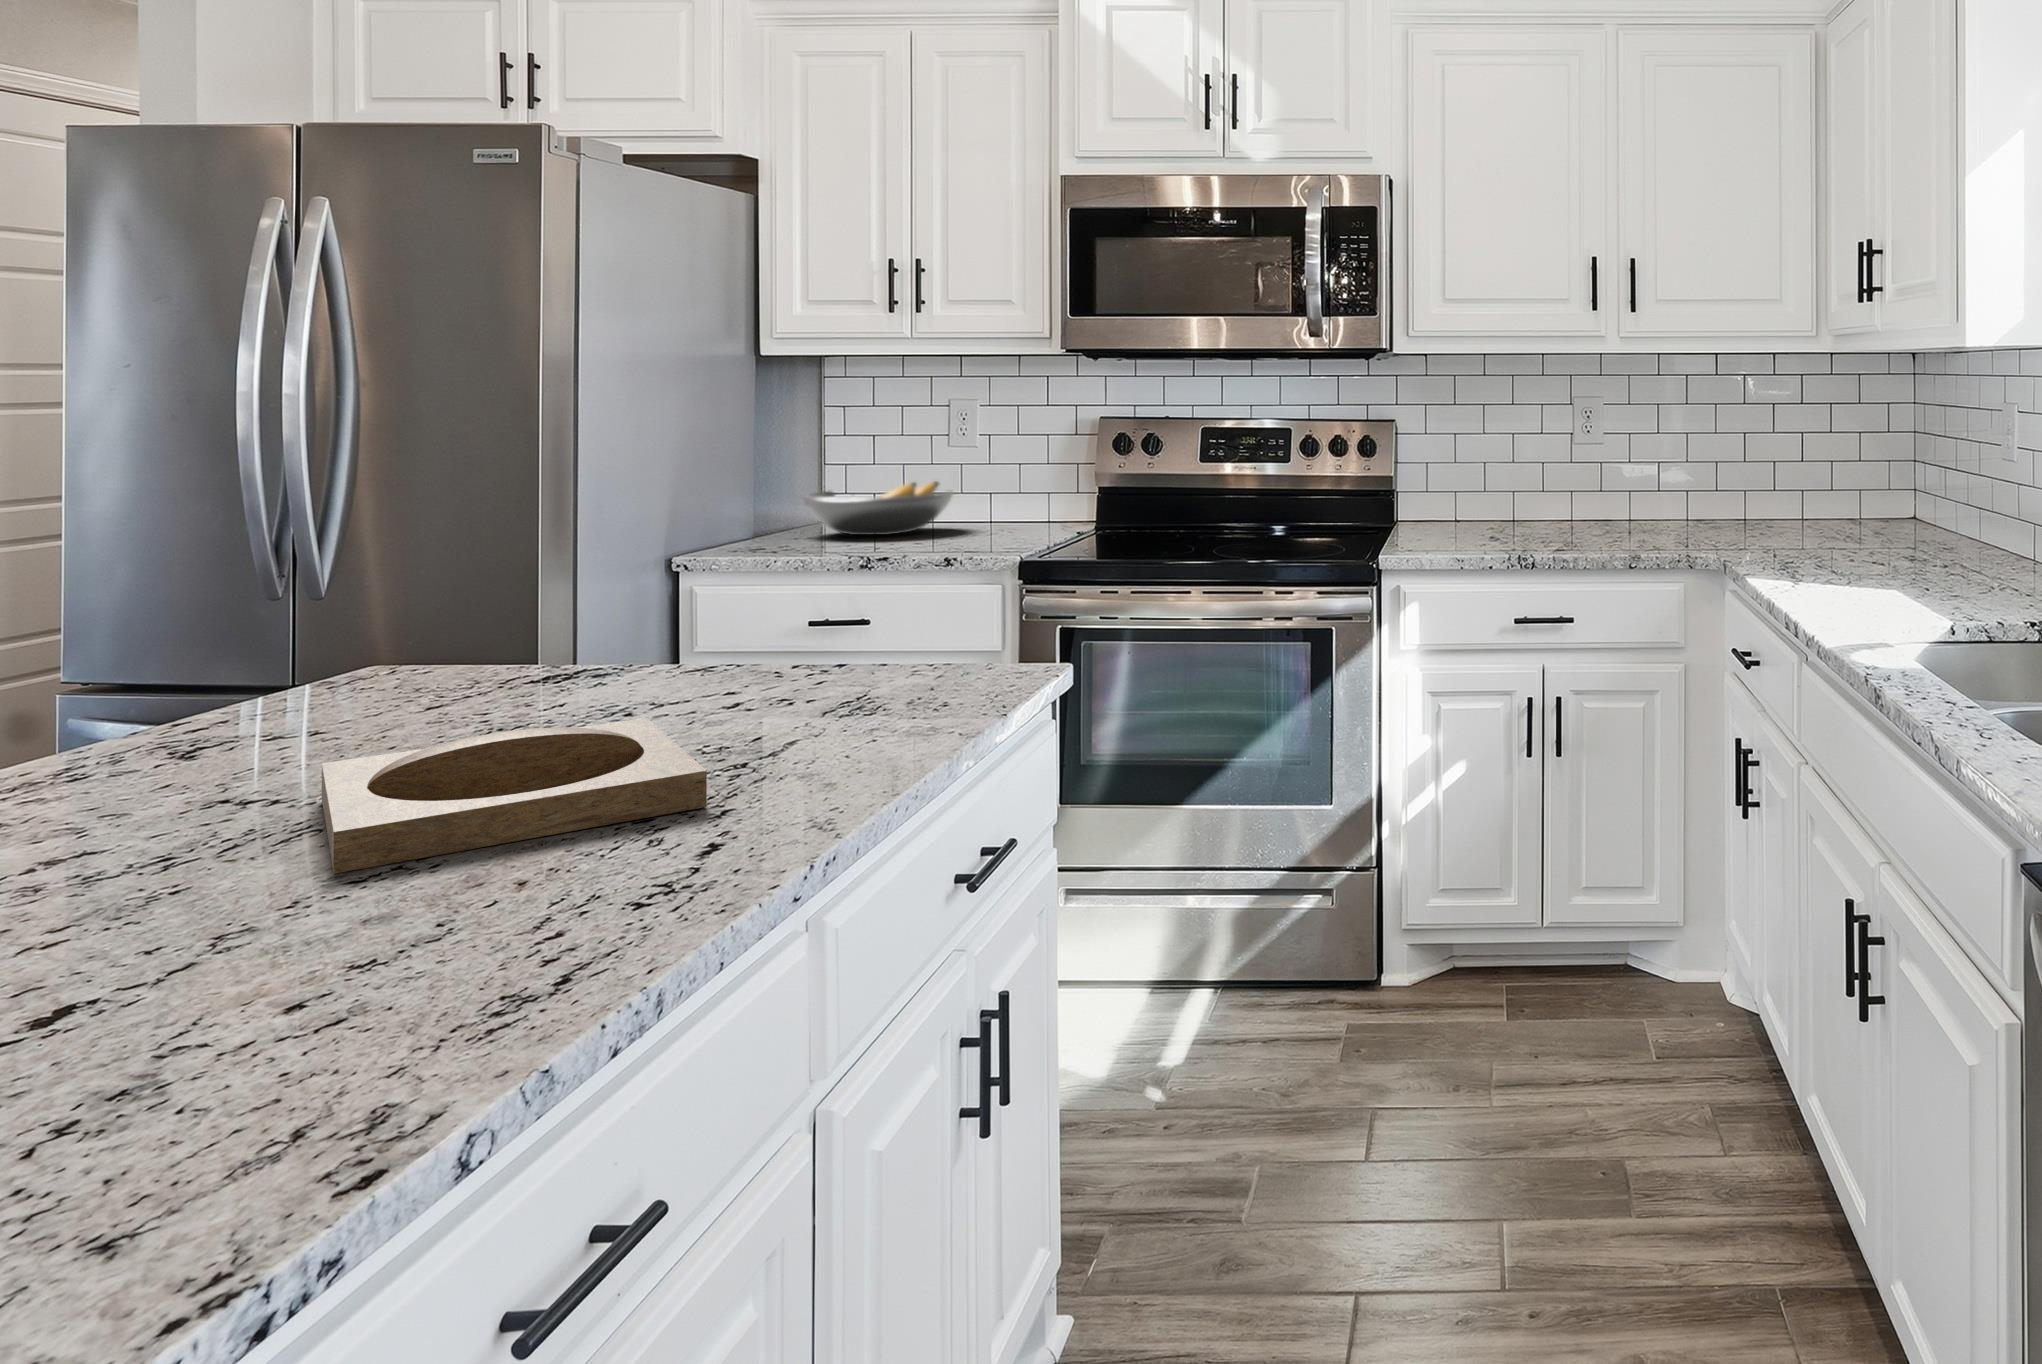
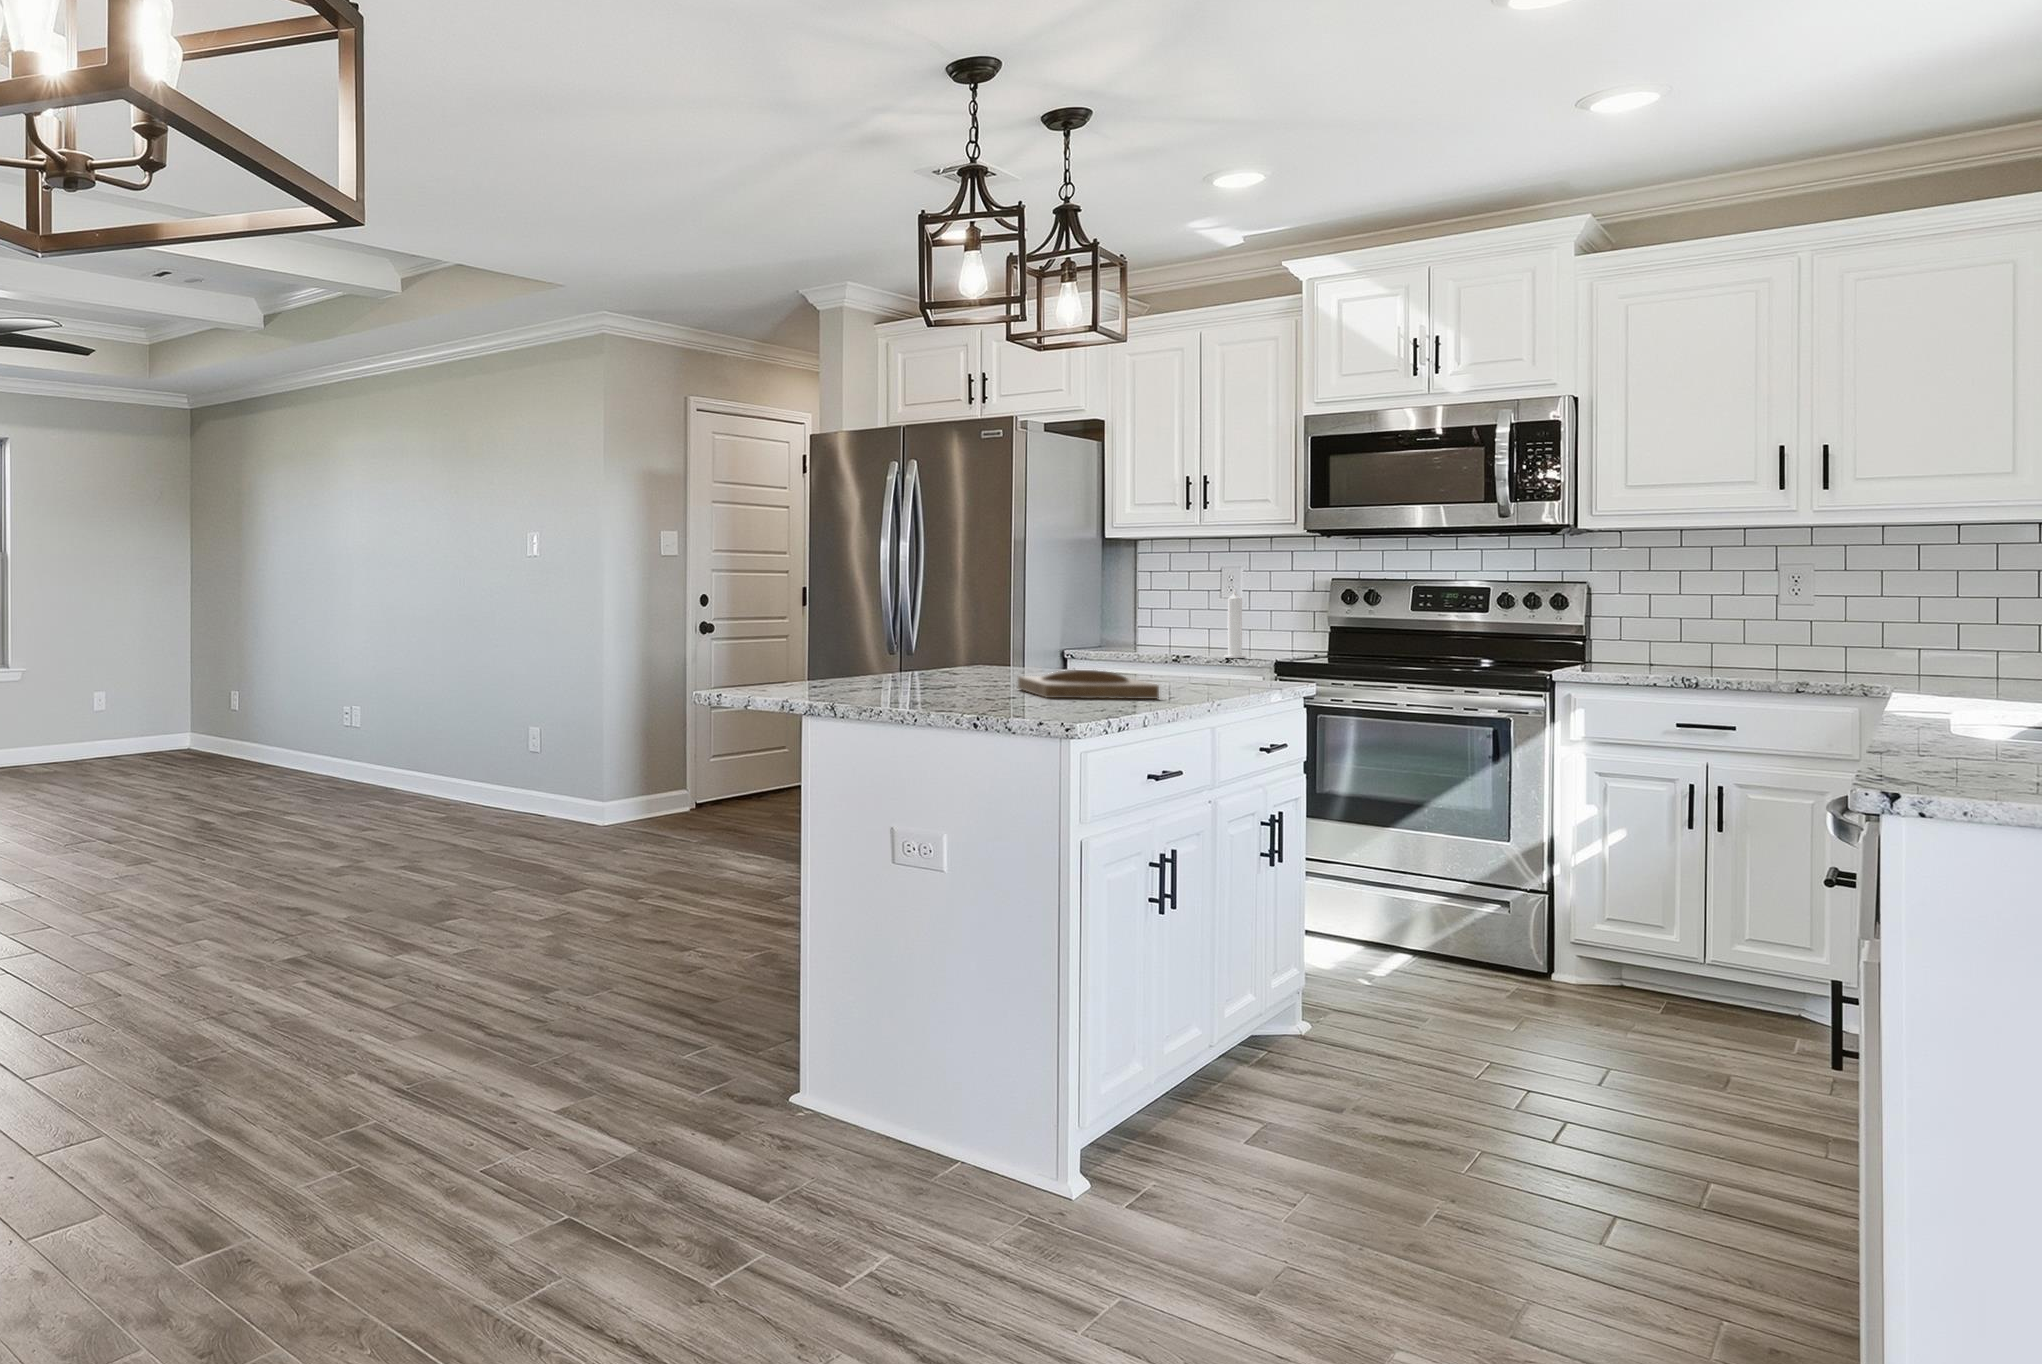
candle: none [948,435,980,542] -> present [1224,590,1246,658]
fruit bowl: present [803,481,953,535] -> none [1127,621,1226,653]

